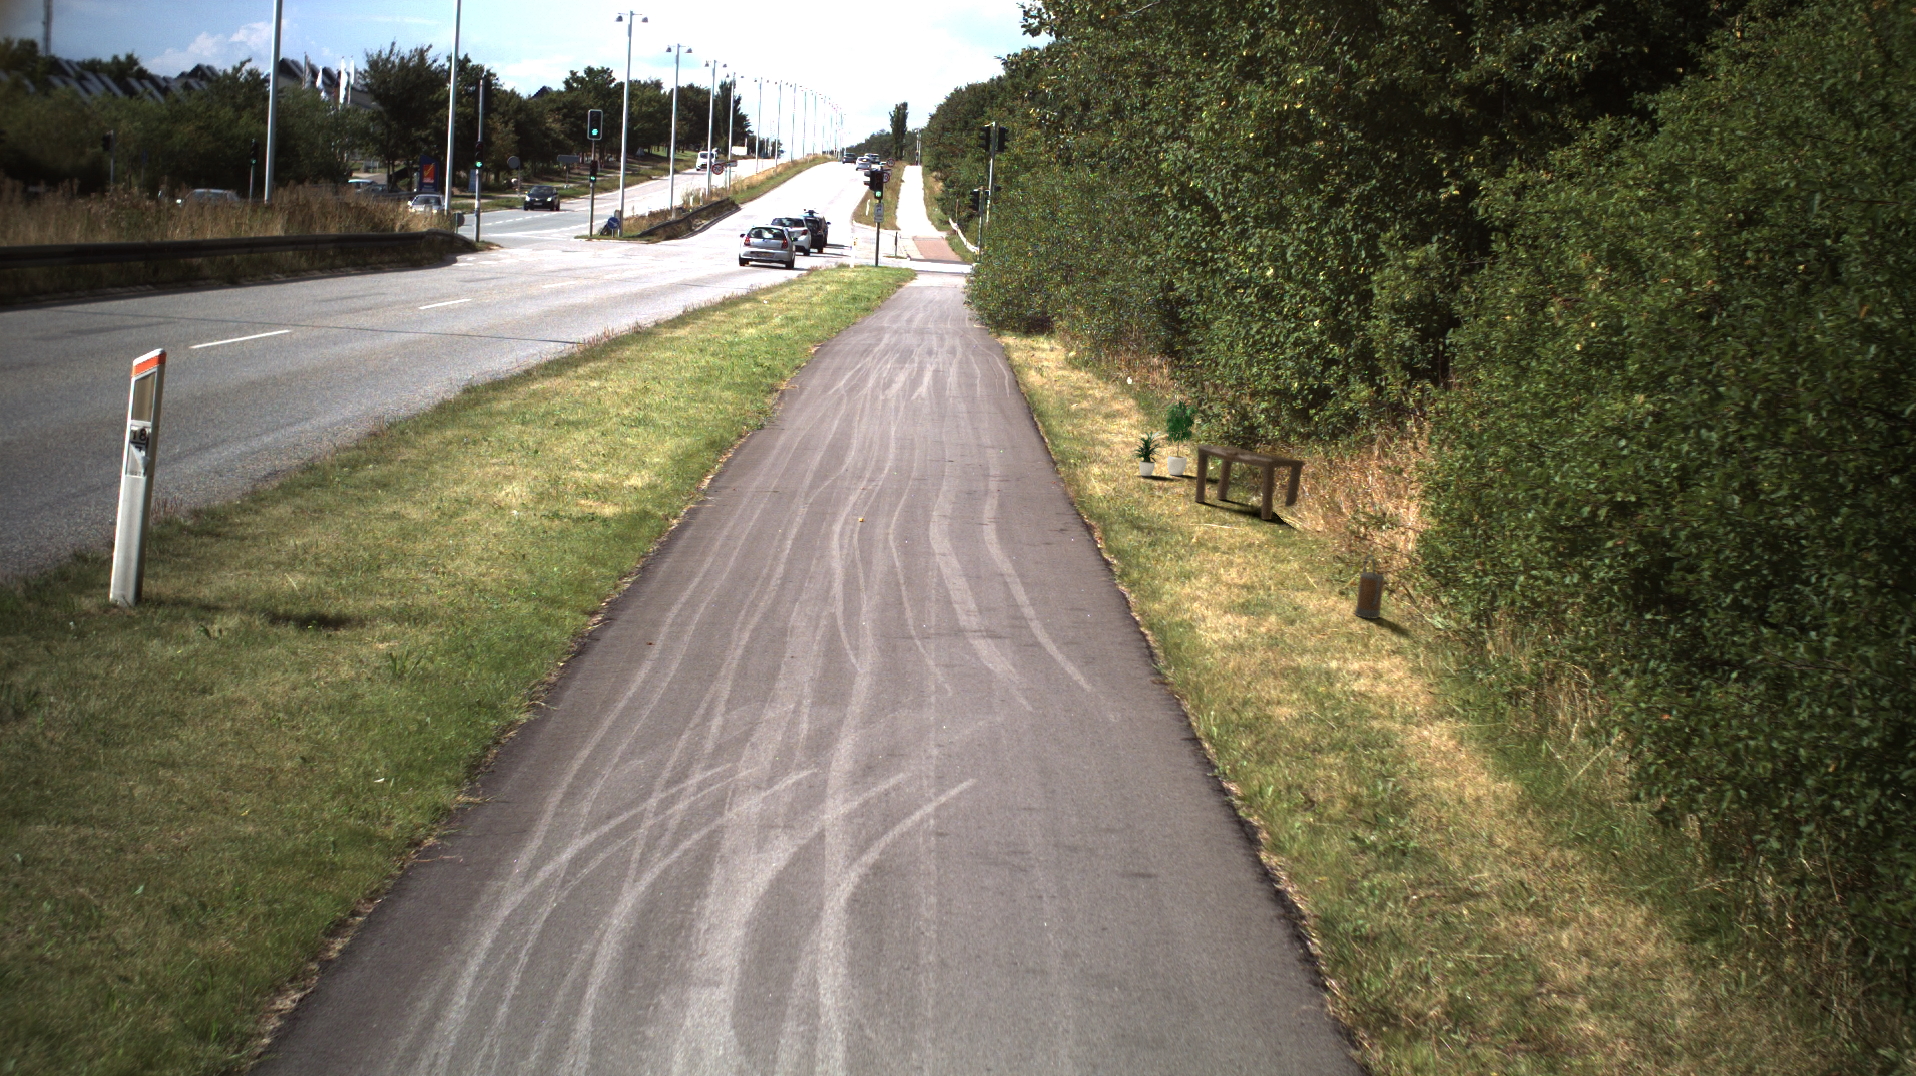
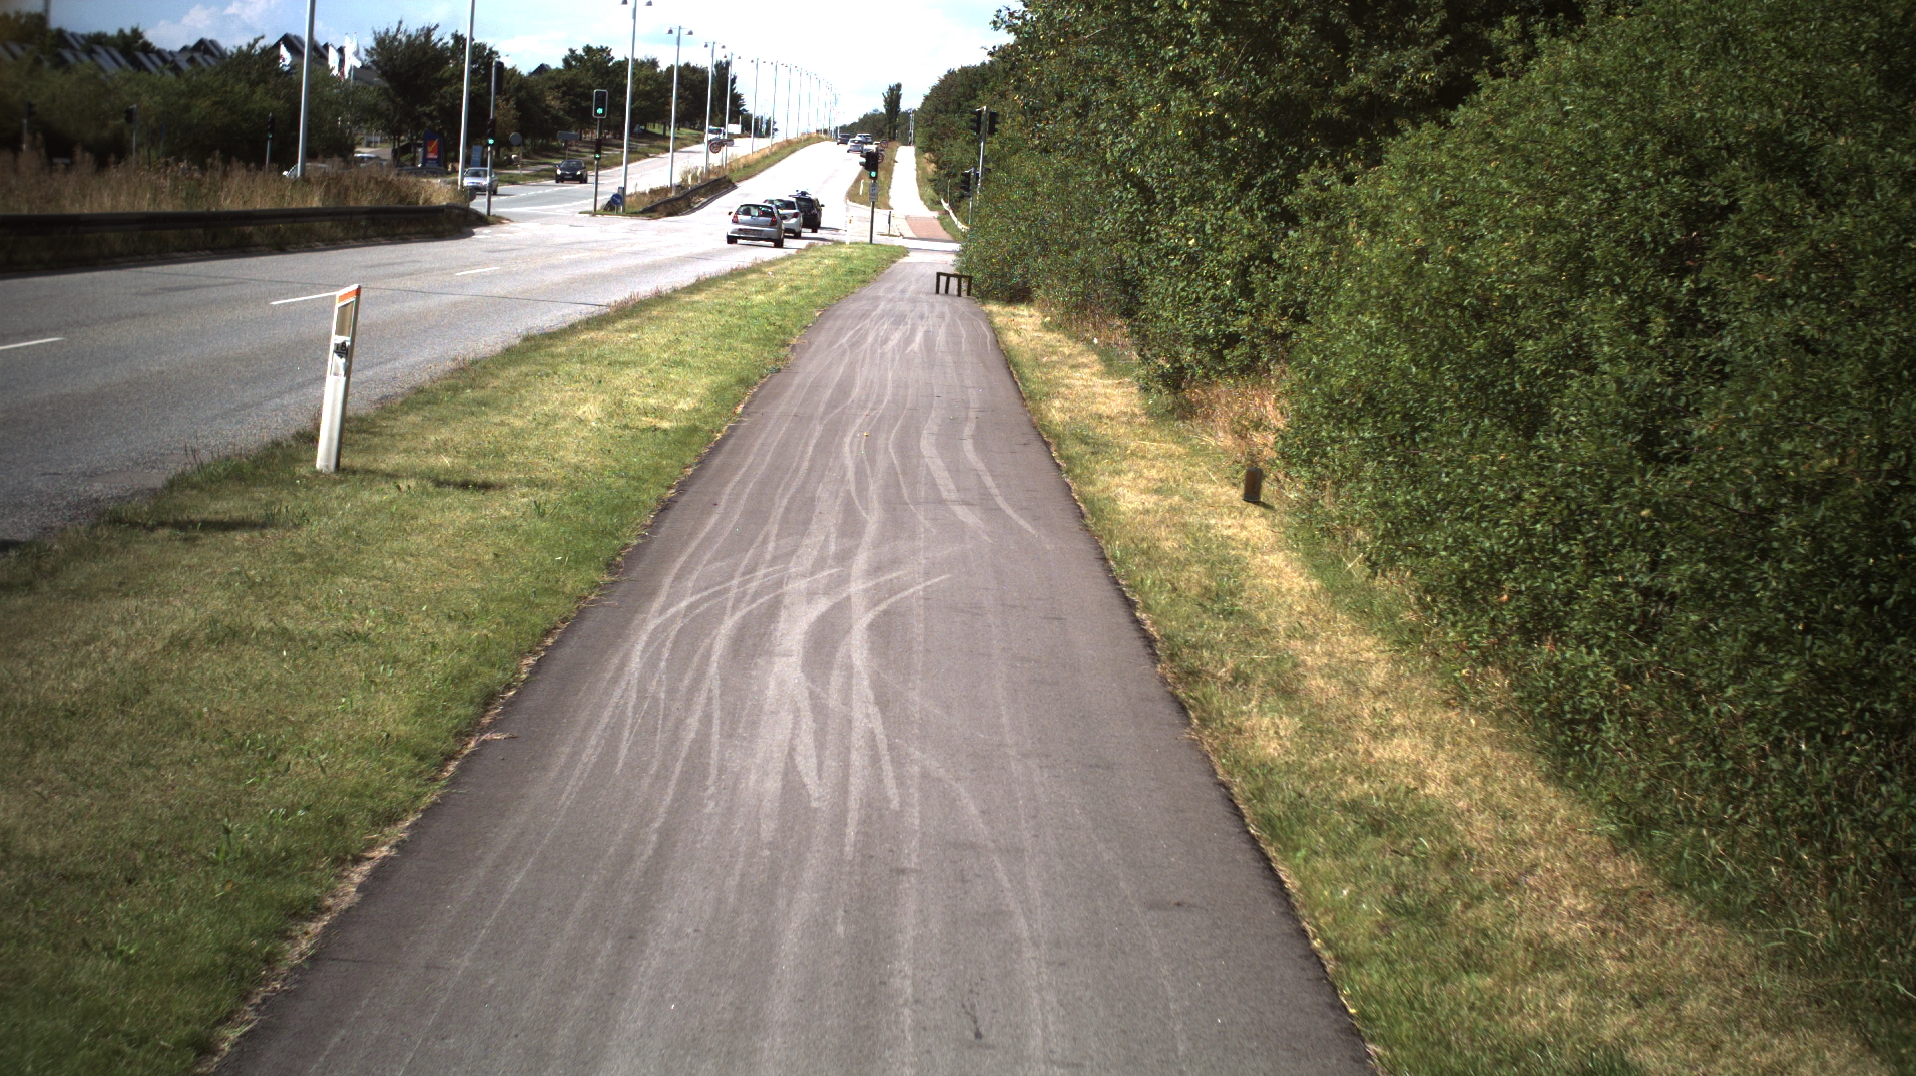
potted plant: present [1132,397,1199,476] -> none [1084,344,1144,411]
bench: present [1195,444,1304,520] -> present [936,272,973,297]

